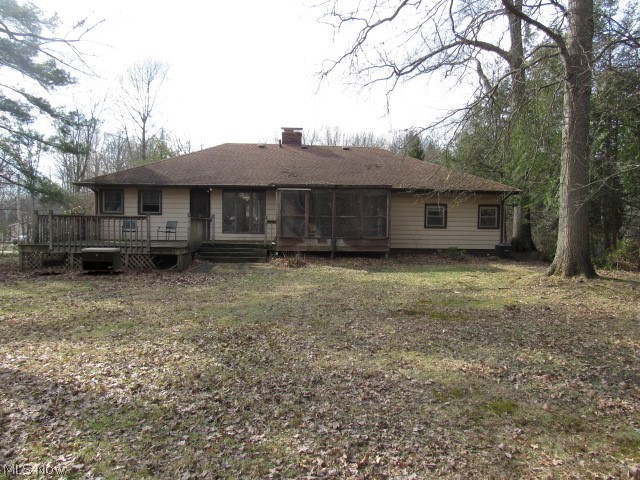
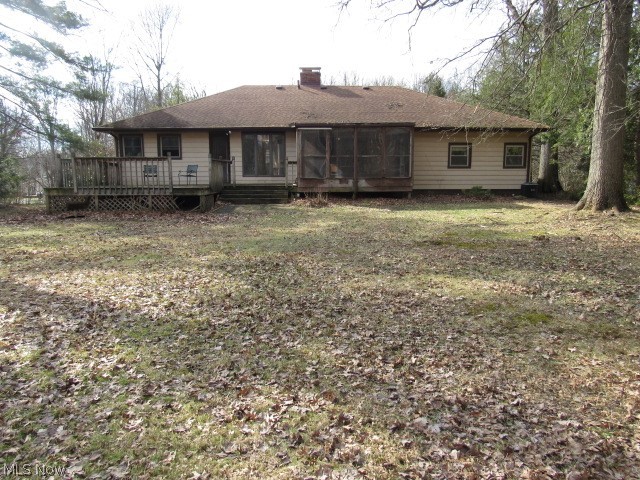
storage bench: present [81,248,121,273] -> none [103,191,144,216]

